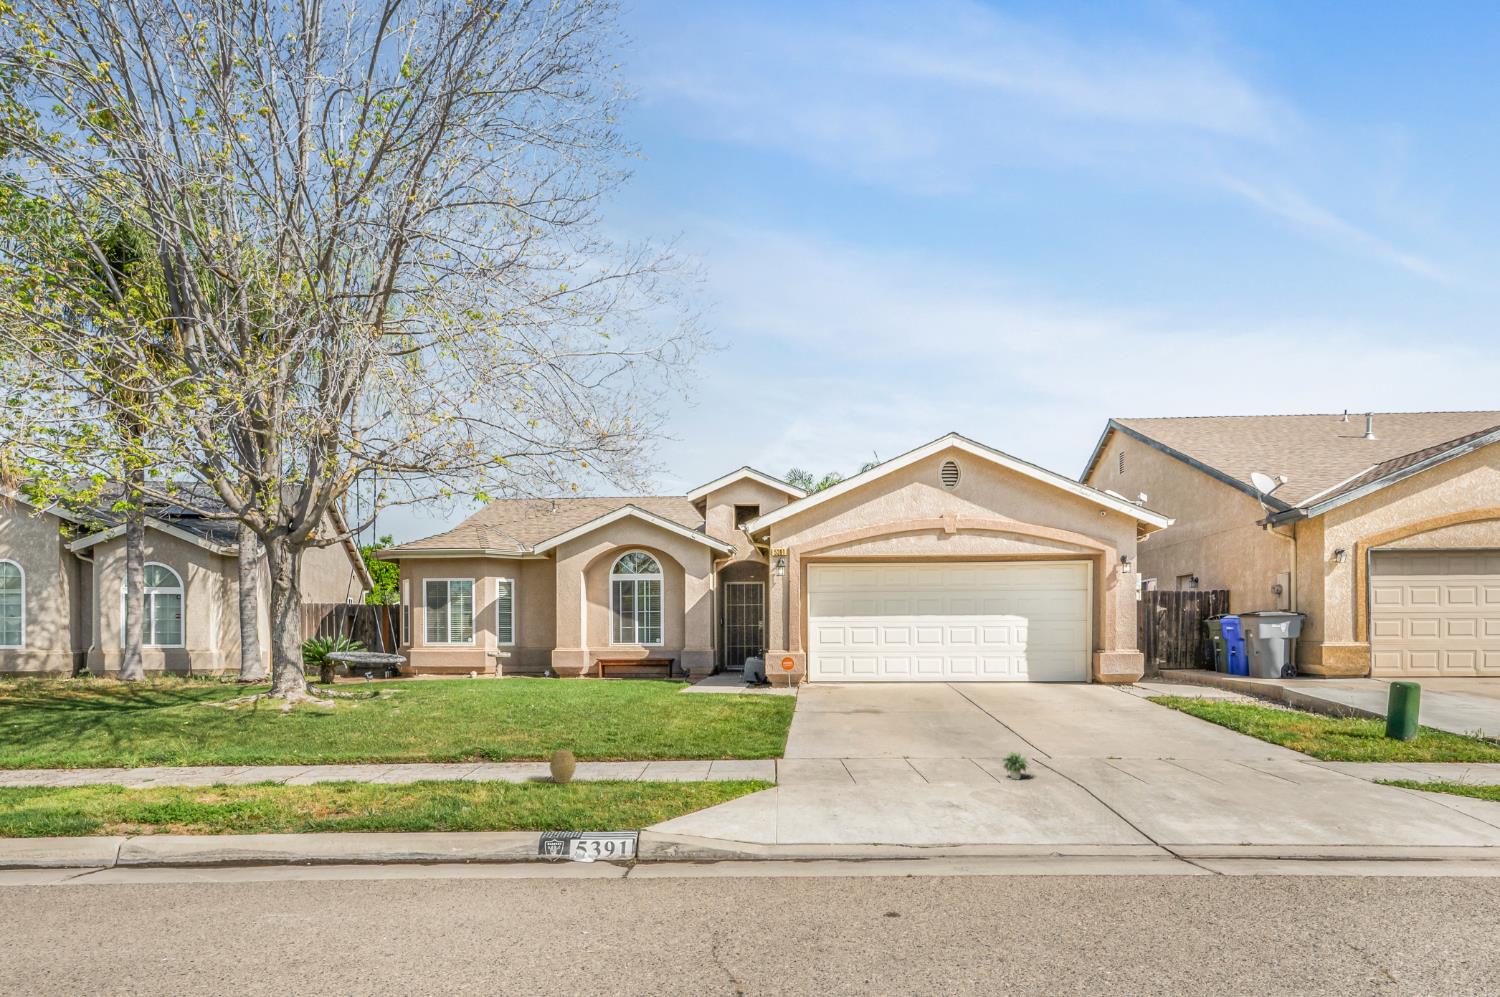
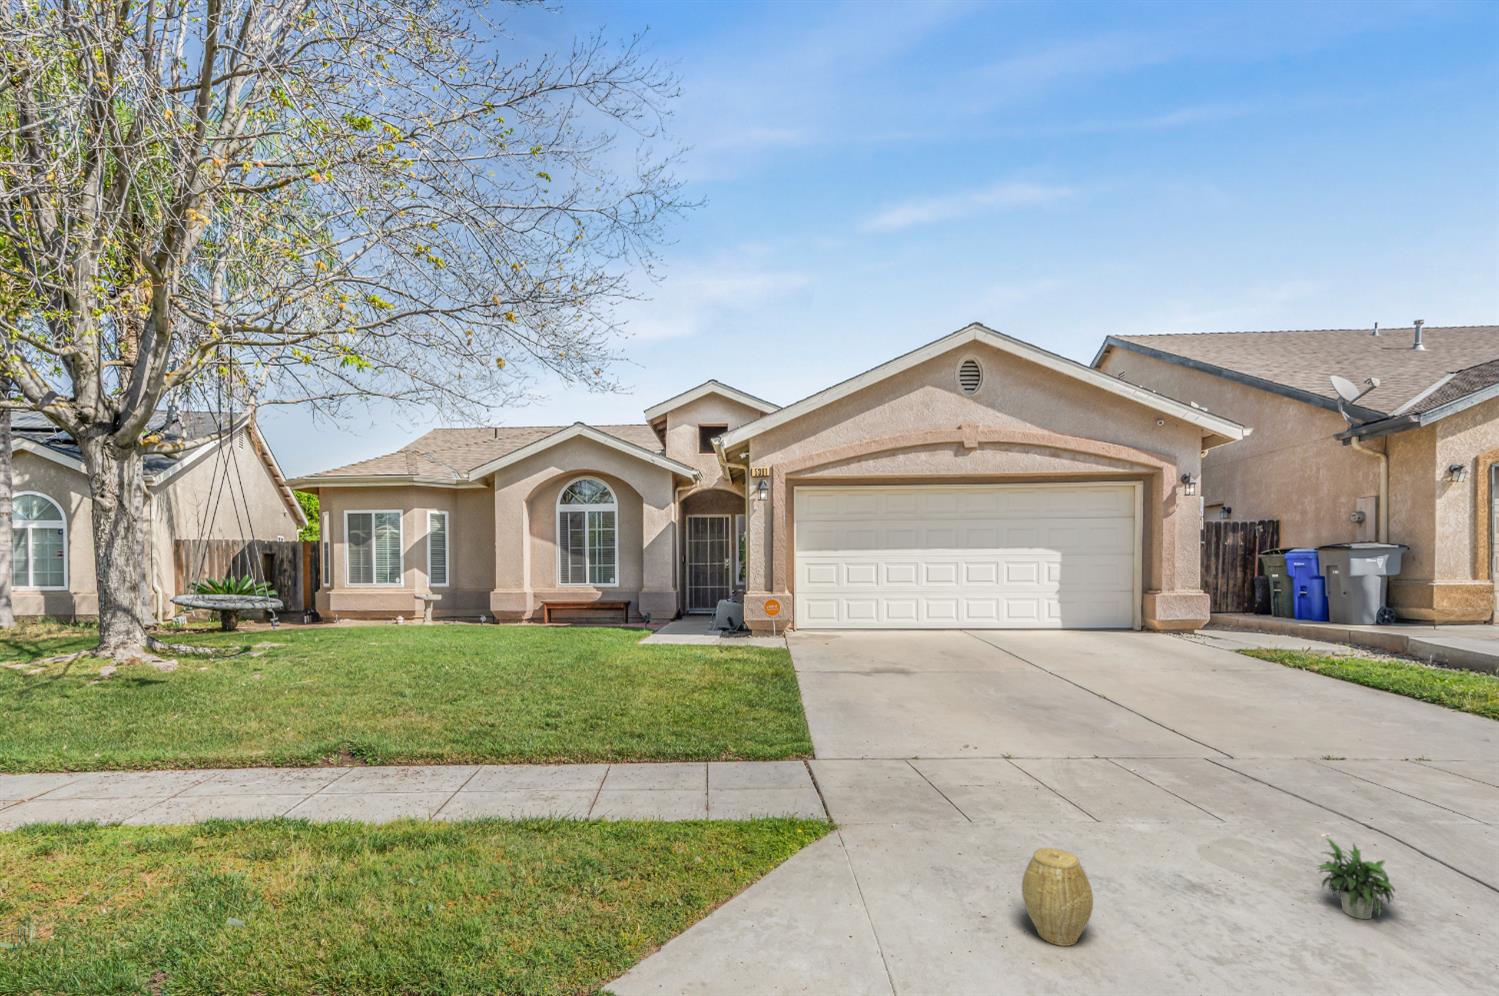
woven basket: present [550,749,576,783] -> present [1022,848,1093,946]

